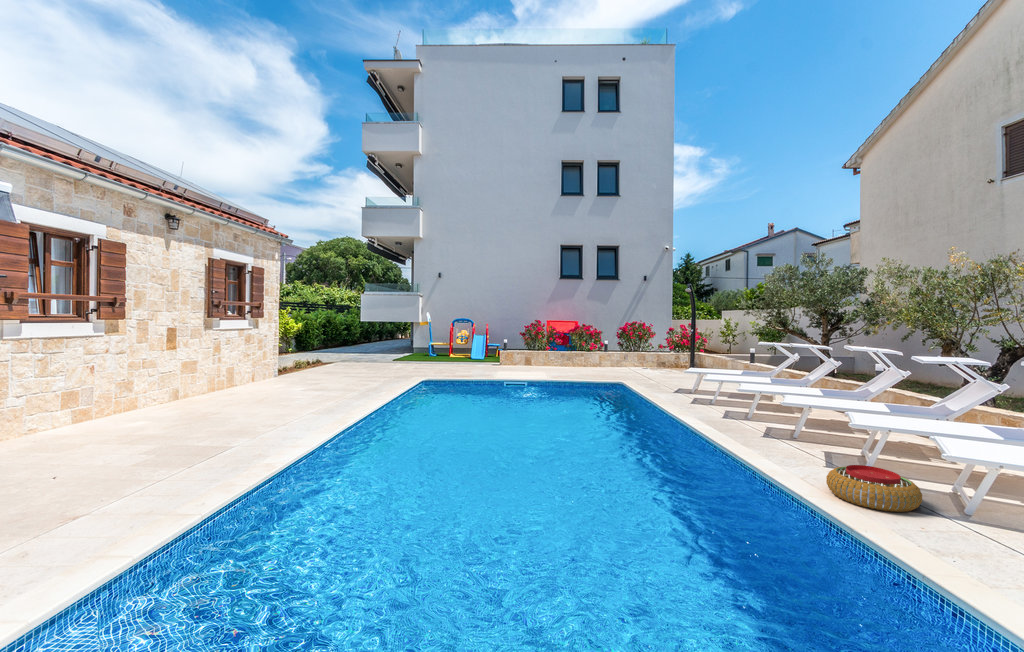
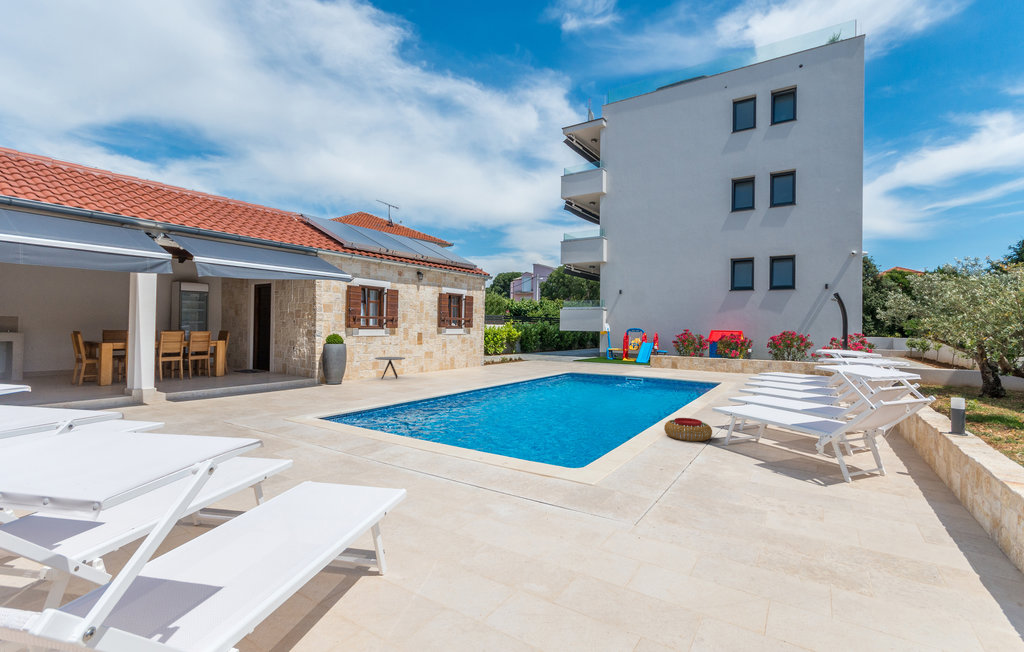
round table: none [70,378,153,430] -> present [375,357,405,379]

